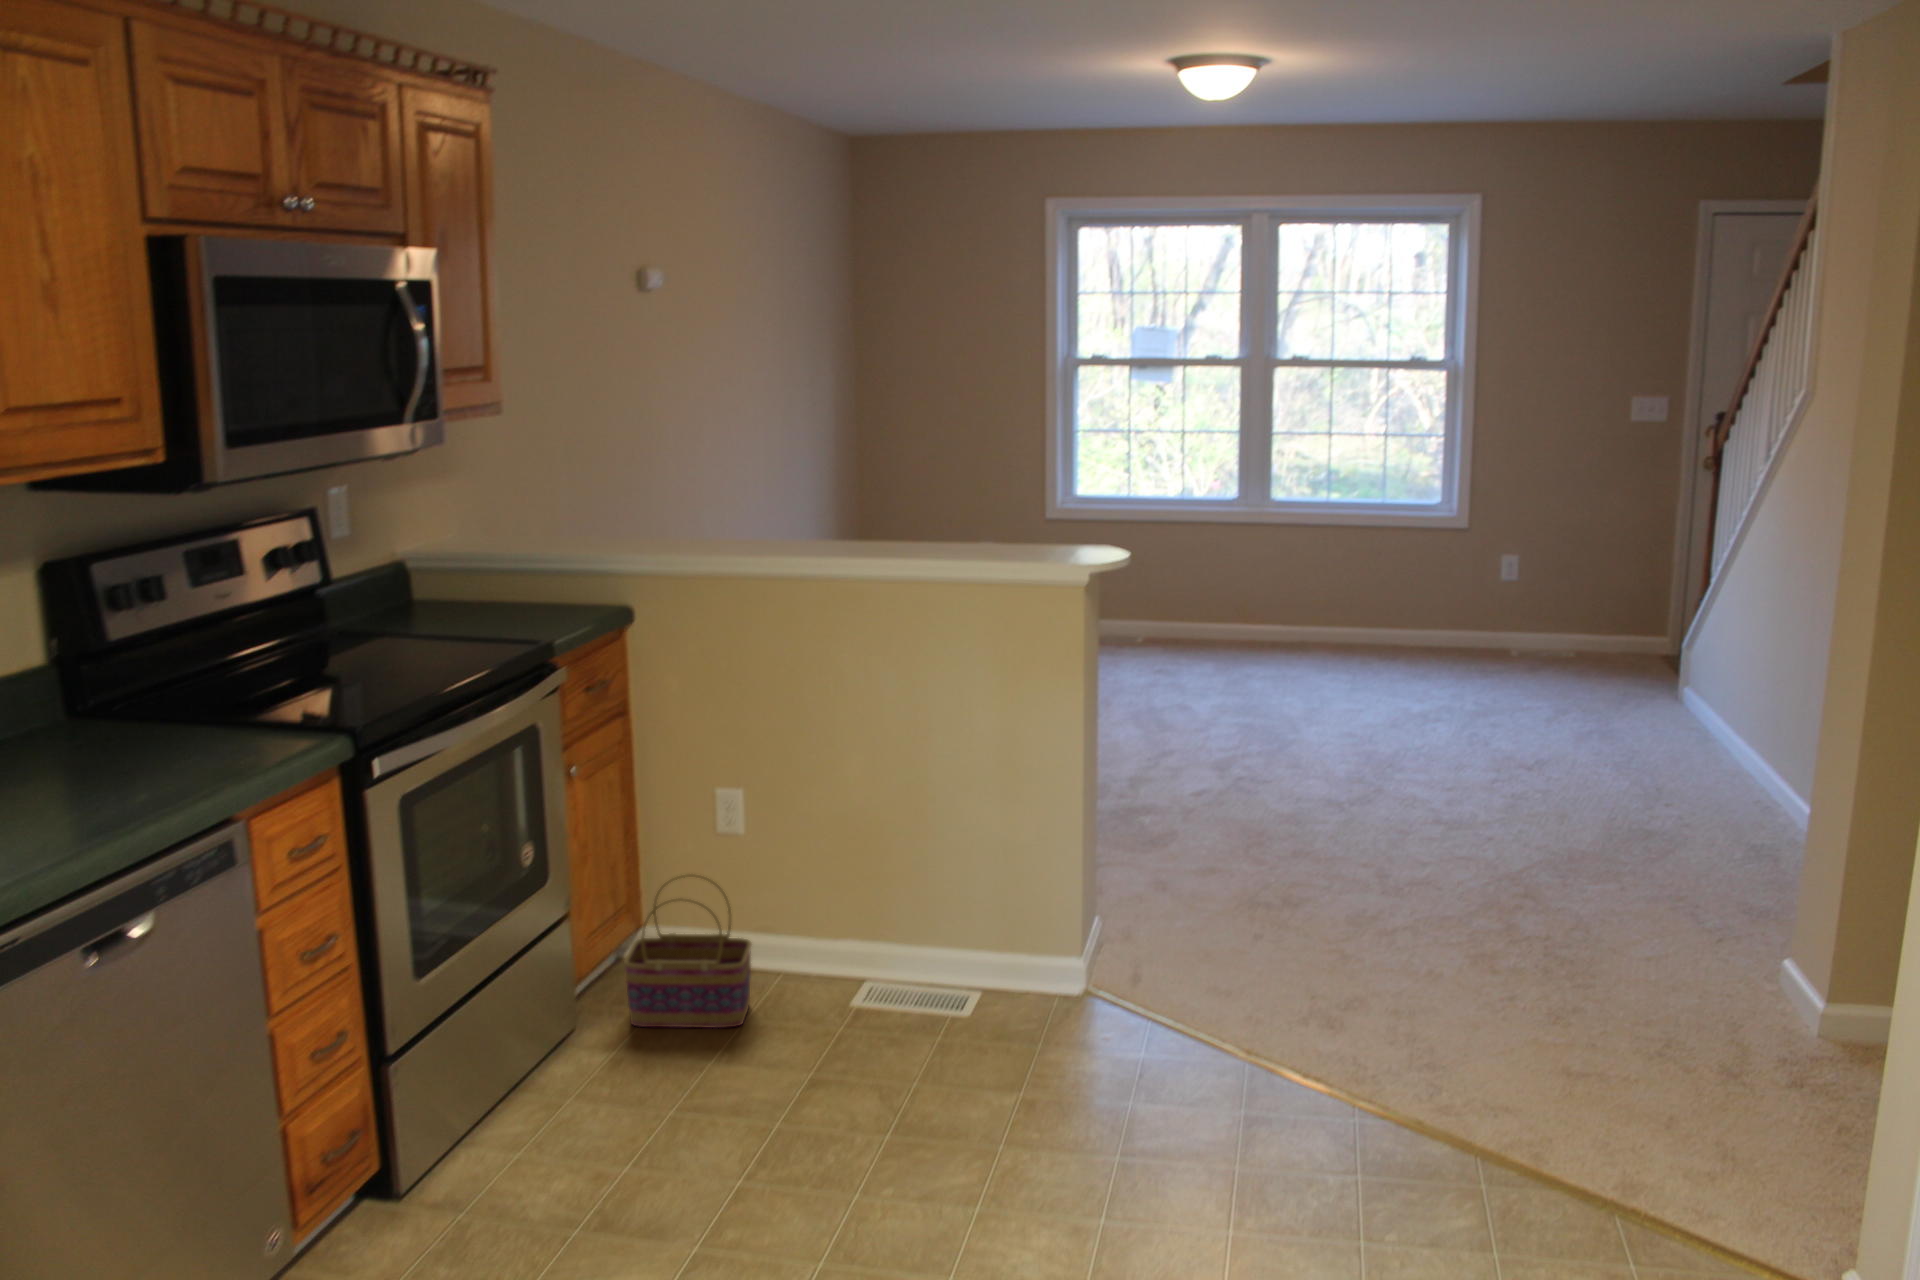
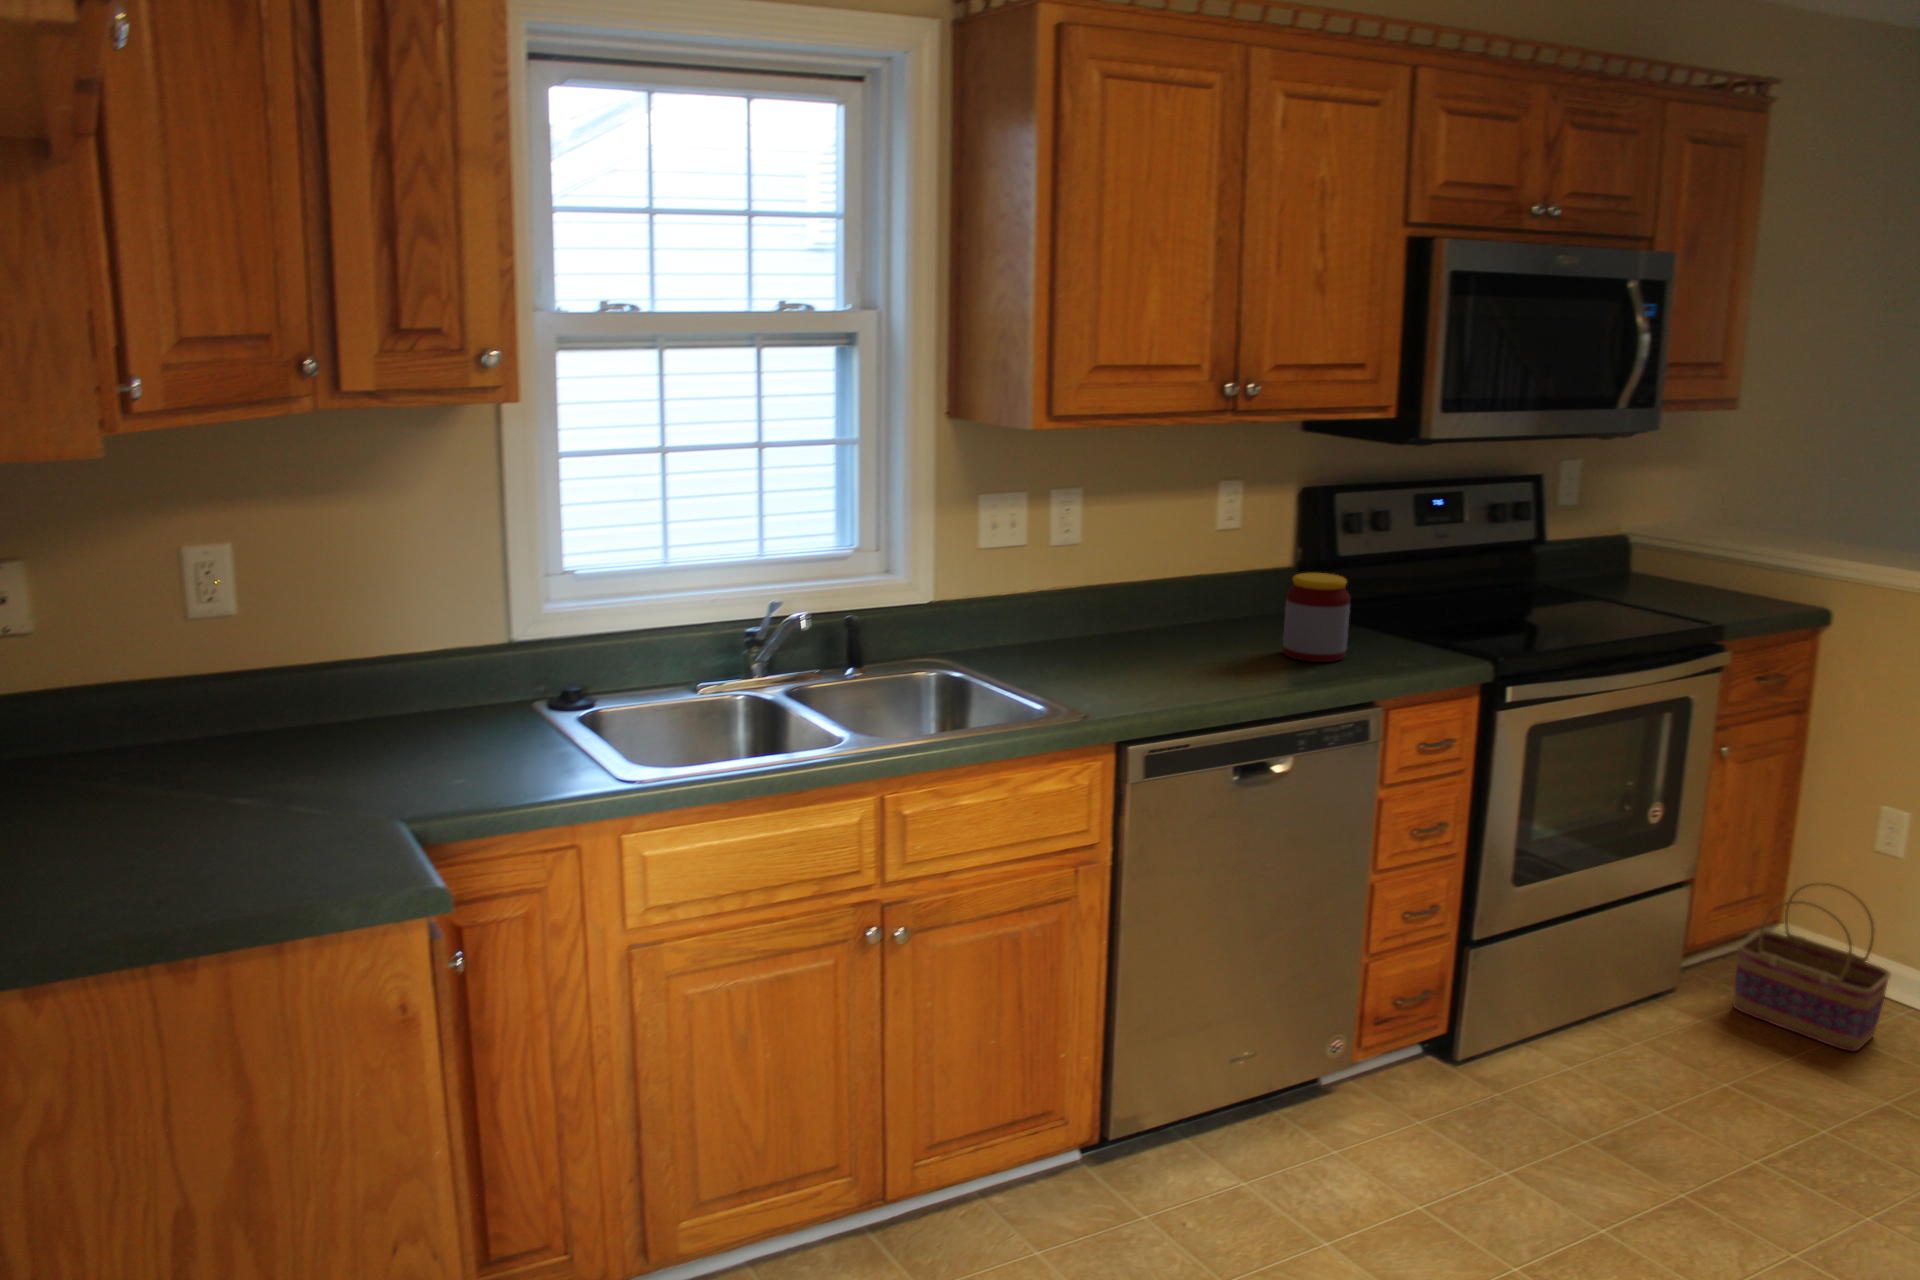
jar: none [77,668,176,785] -> present [1283,573,1350,662]

